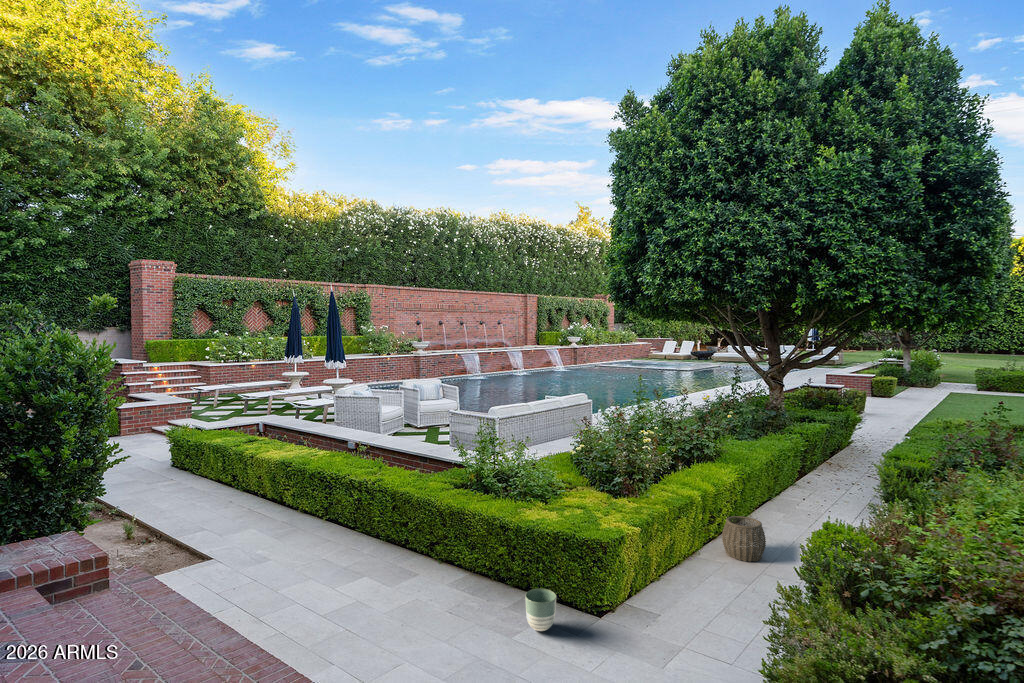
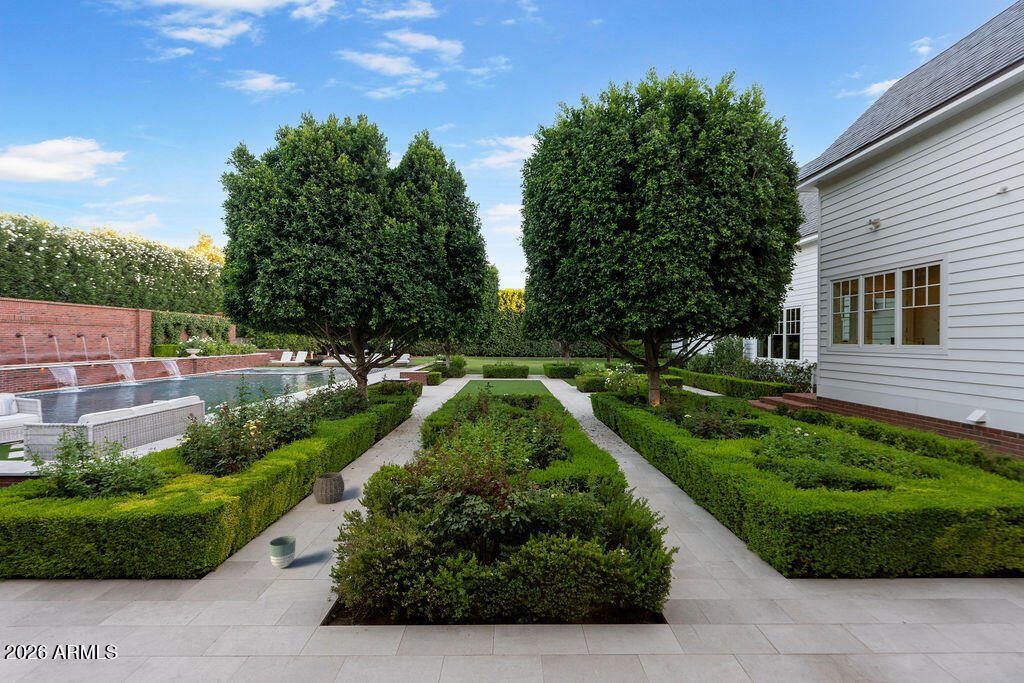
planter: present [525,589,556,631] -> present [270,536,296,568]

